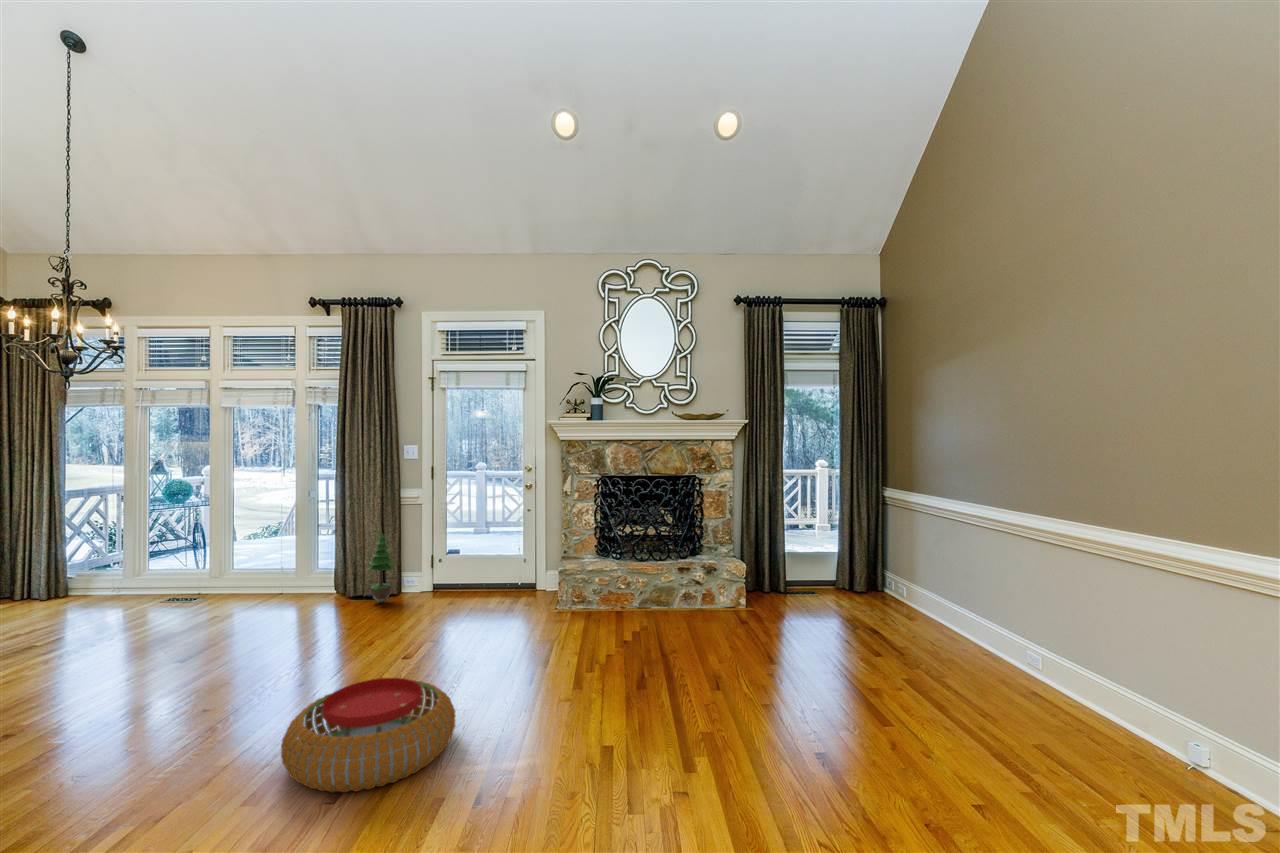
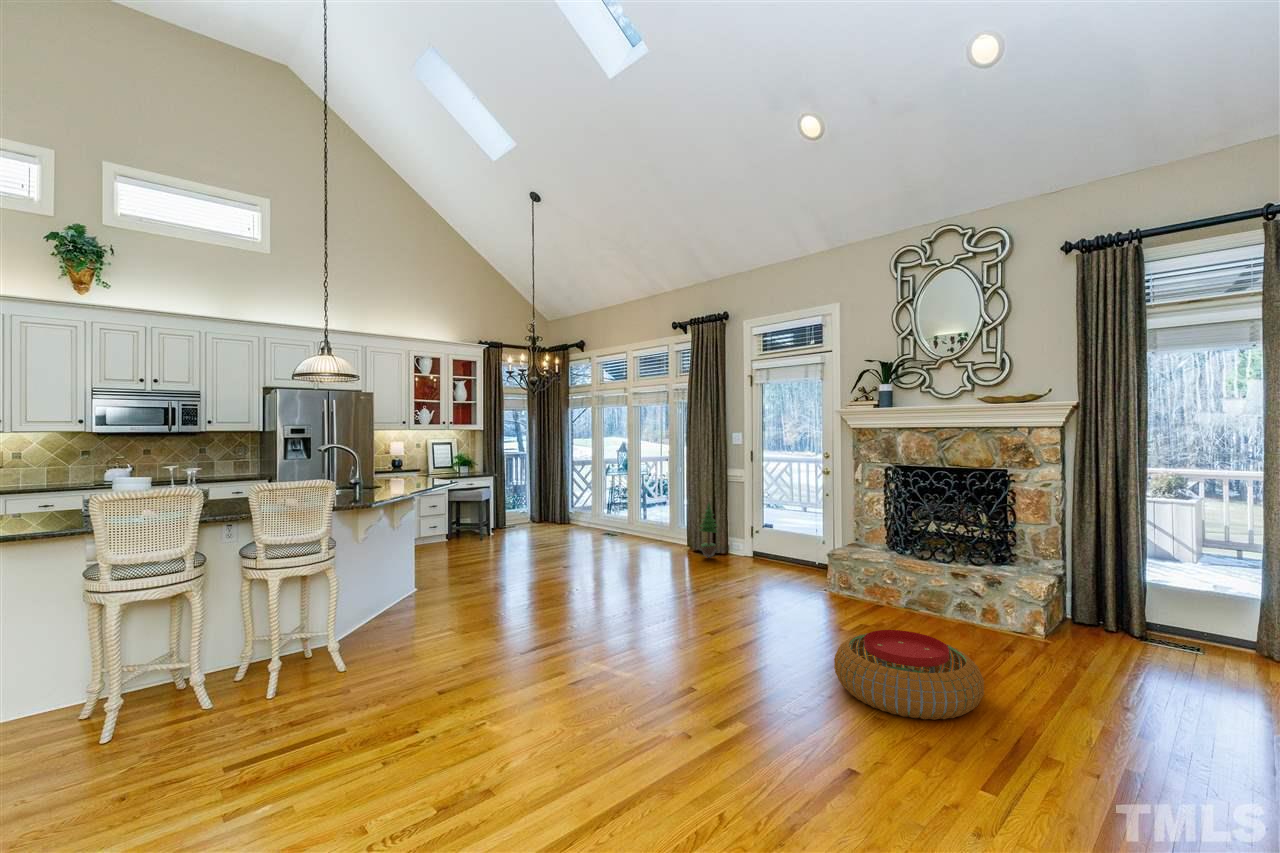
pouf: present [281,678,455,792] -> present [834,630,984,720]

